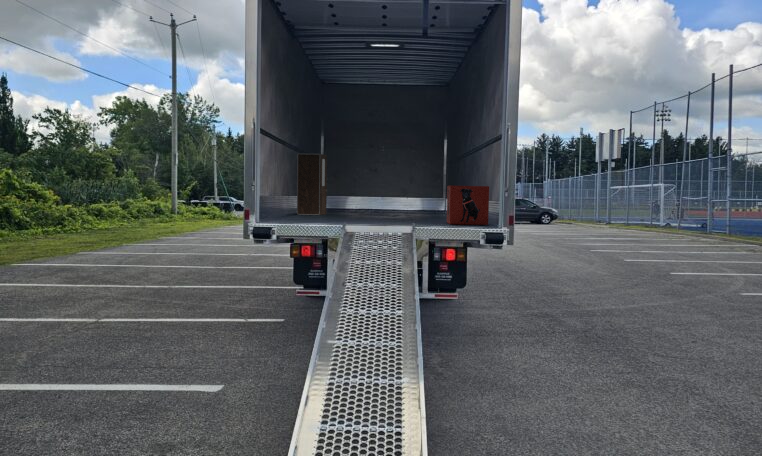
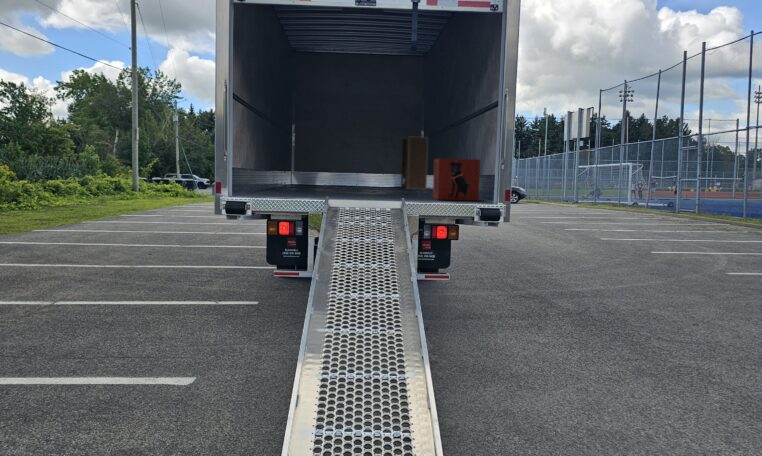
cabinet: present [297,154,327,215] -> present [401,137,428,189]

